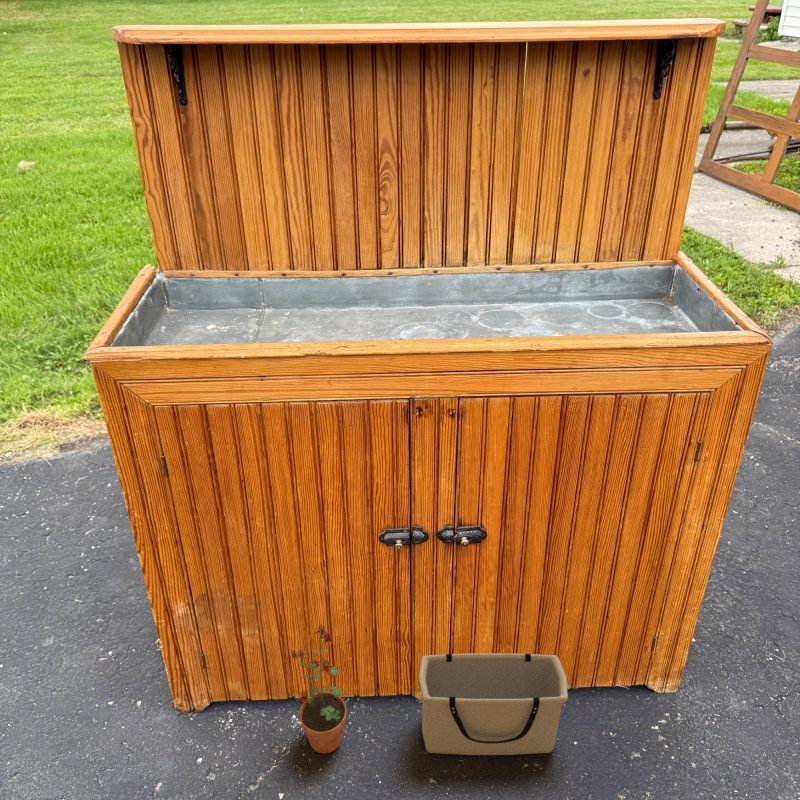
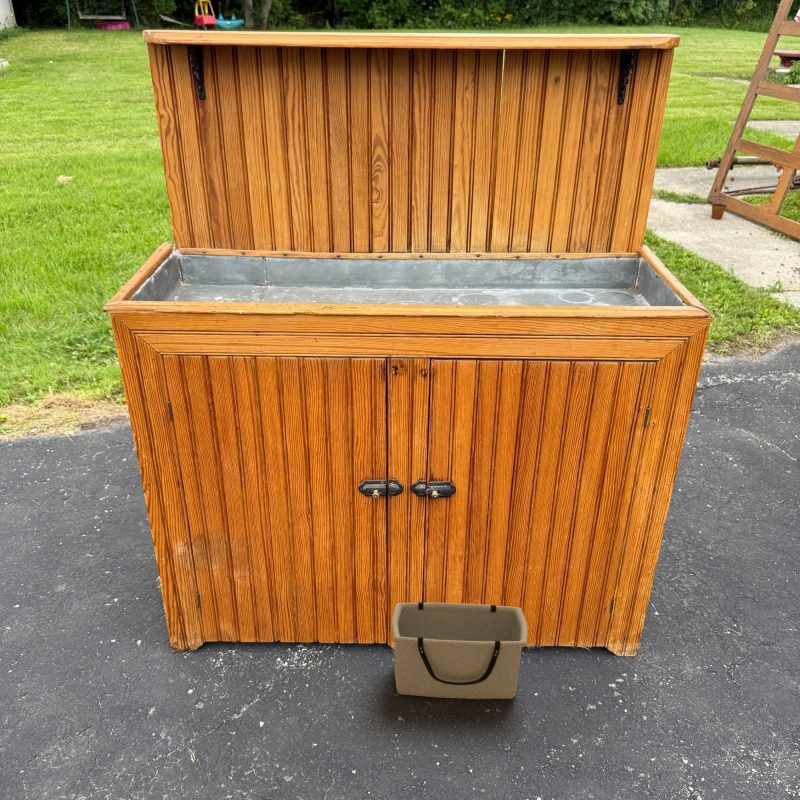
potted plant: present [291,624,347,753] -> present [711,178,734,219]

